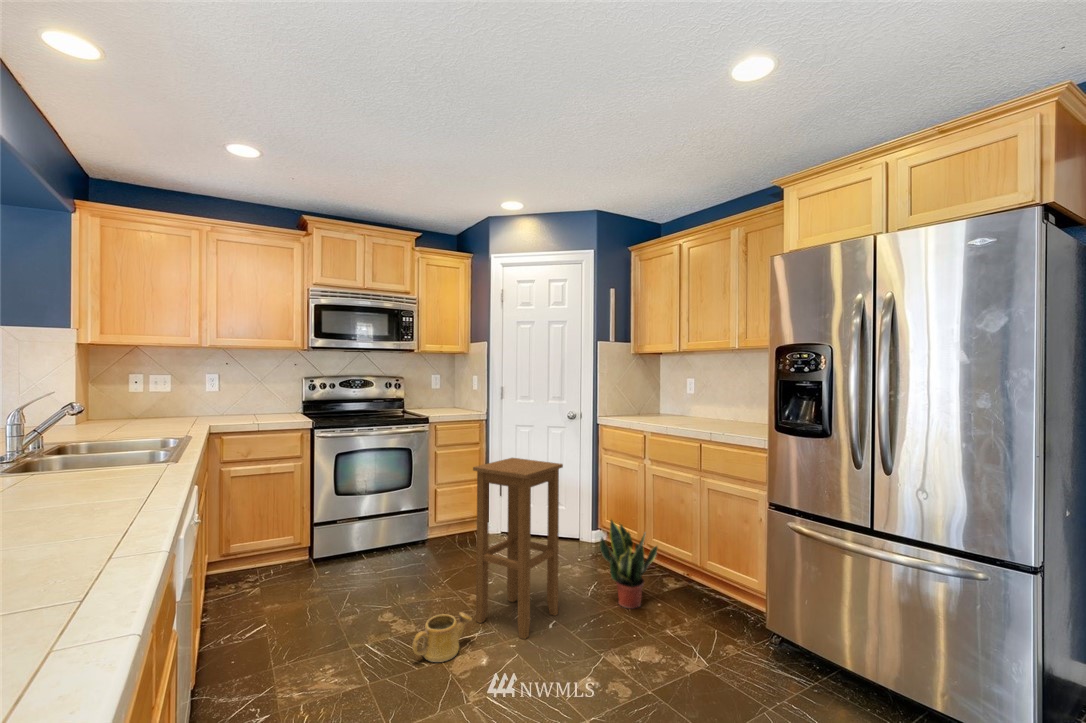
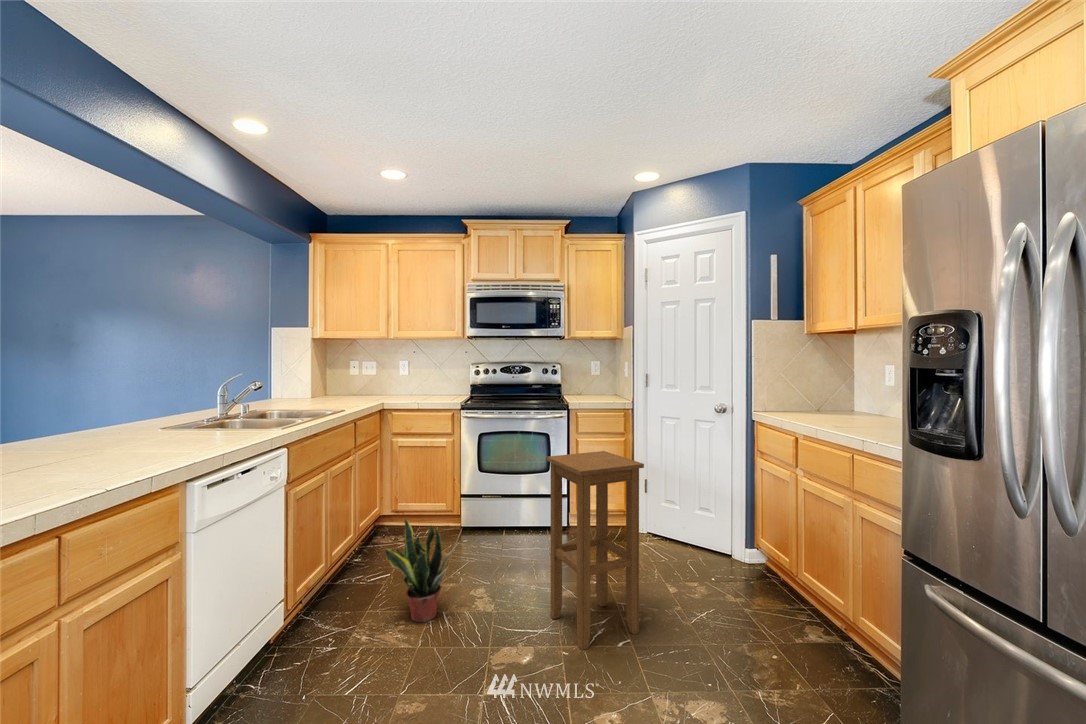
potted plant: present [600,520,658,609] -> present [386,519,456,622]
watering can: present [412,612,472,662] -> none [466,599,531,646]

